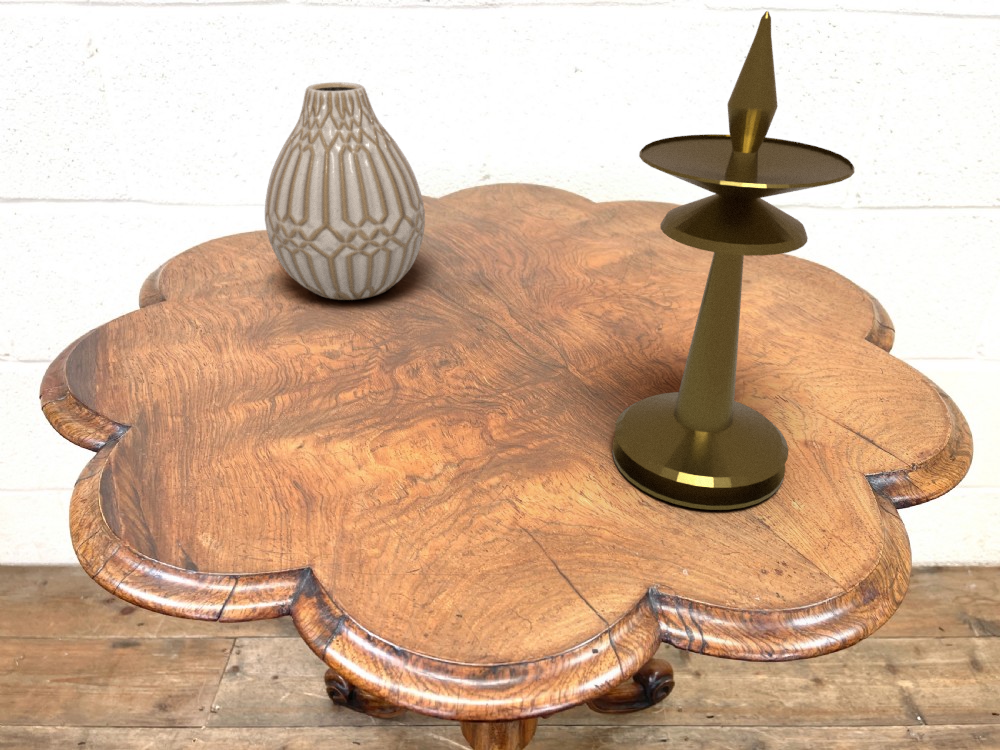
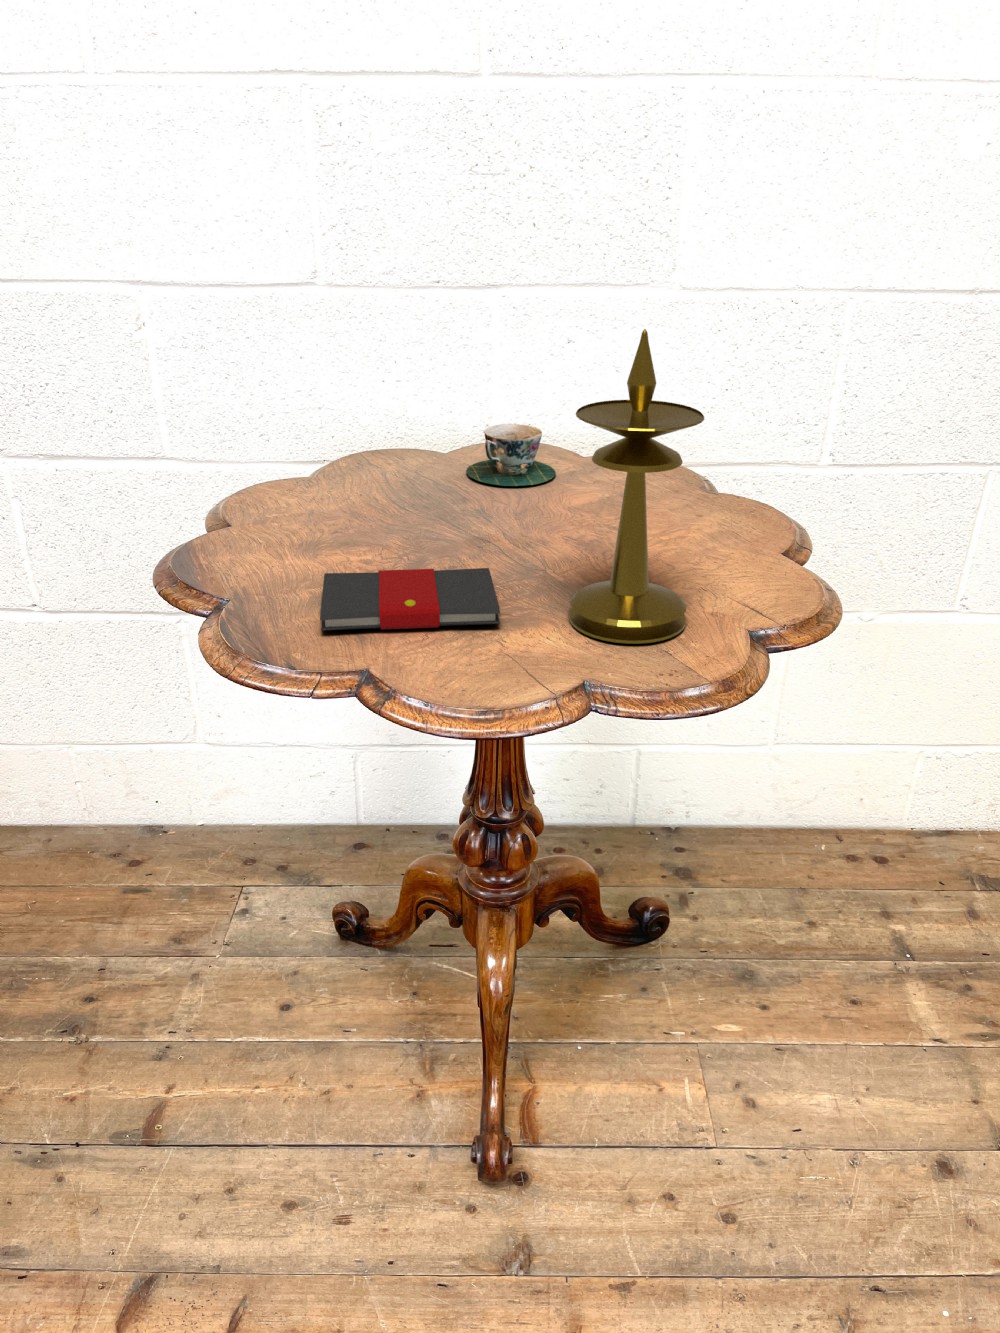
vase: present [265,82,425,300] -> none [312,359,436,528]
teacup: none [463,164,566,240] -> present [466,424,556,486]
book: none [240,370,515,489] -> present [320,568,500,631]

